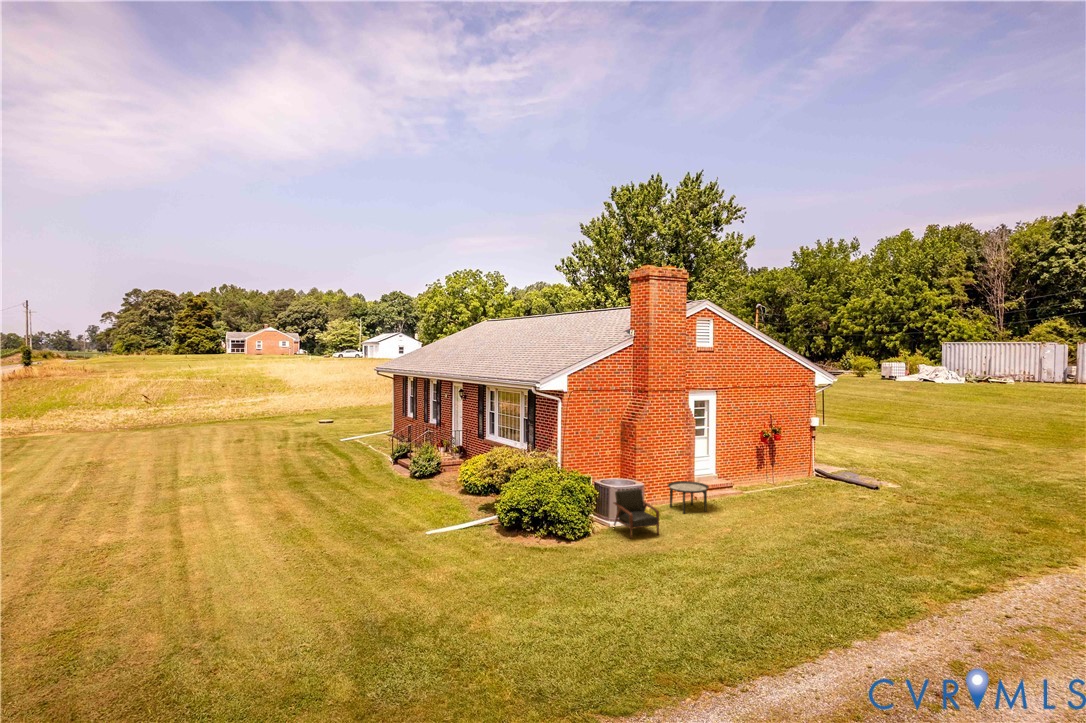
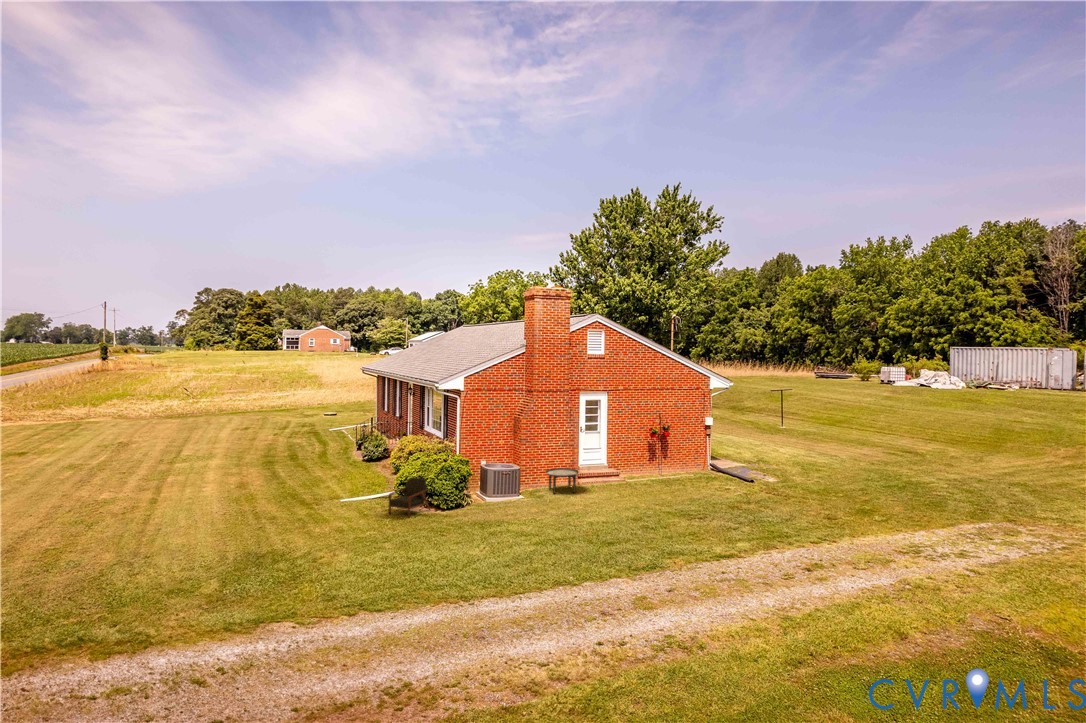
chair: present [614,489,659,538] -> present [389,477,430,518]

